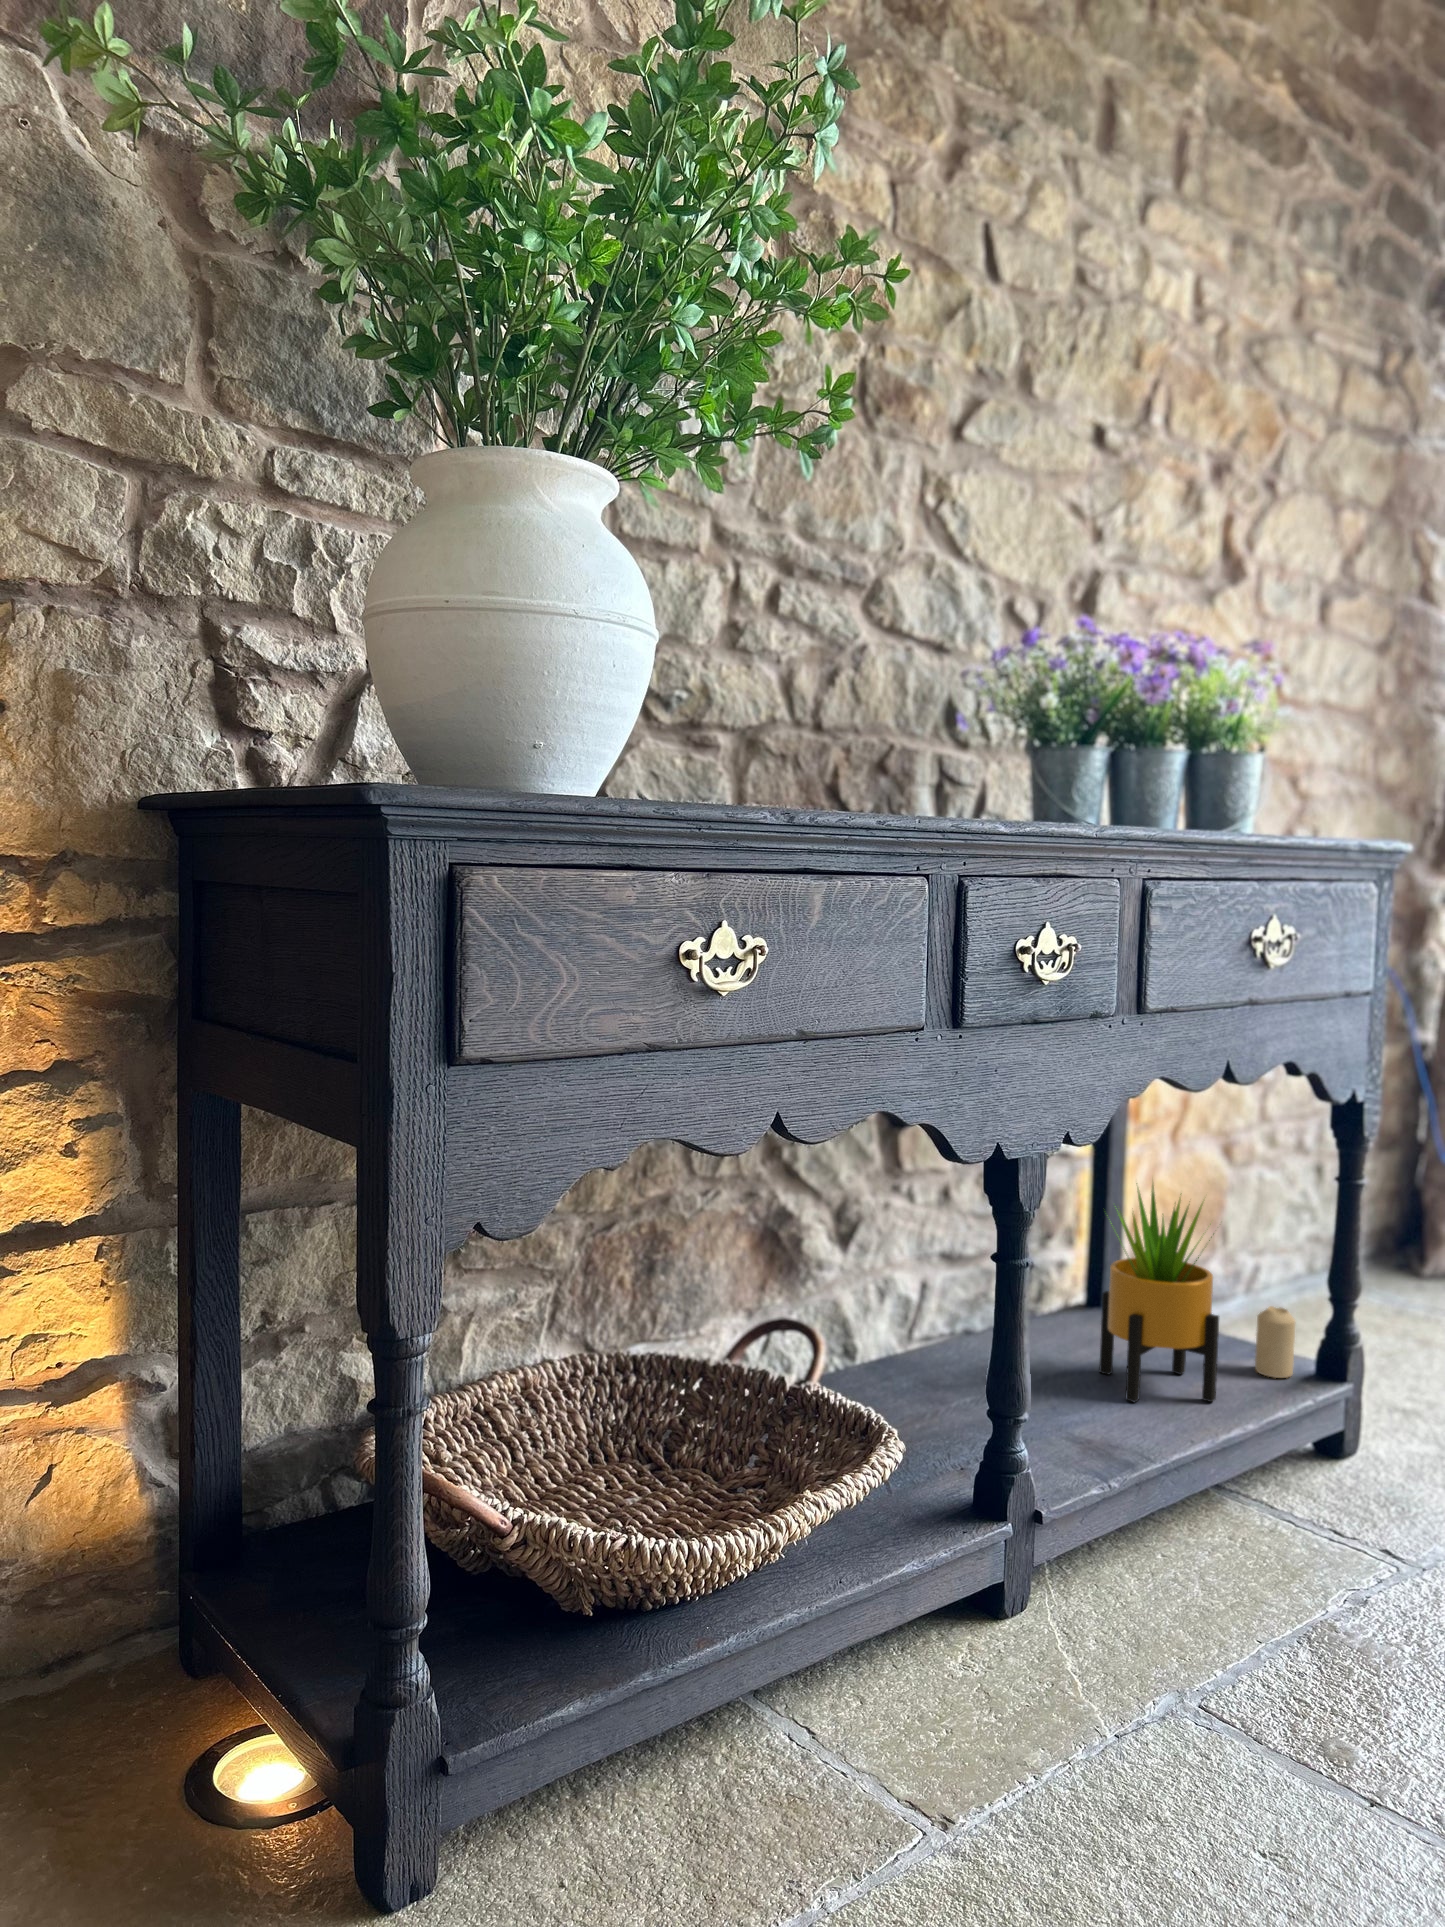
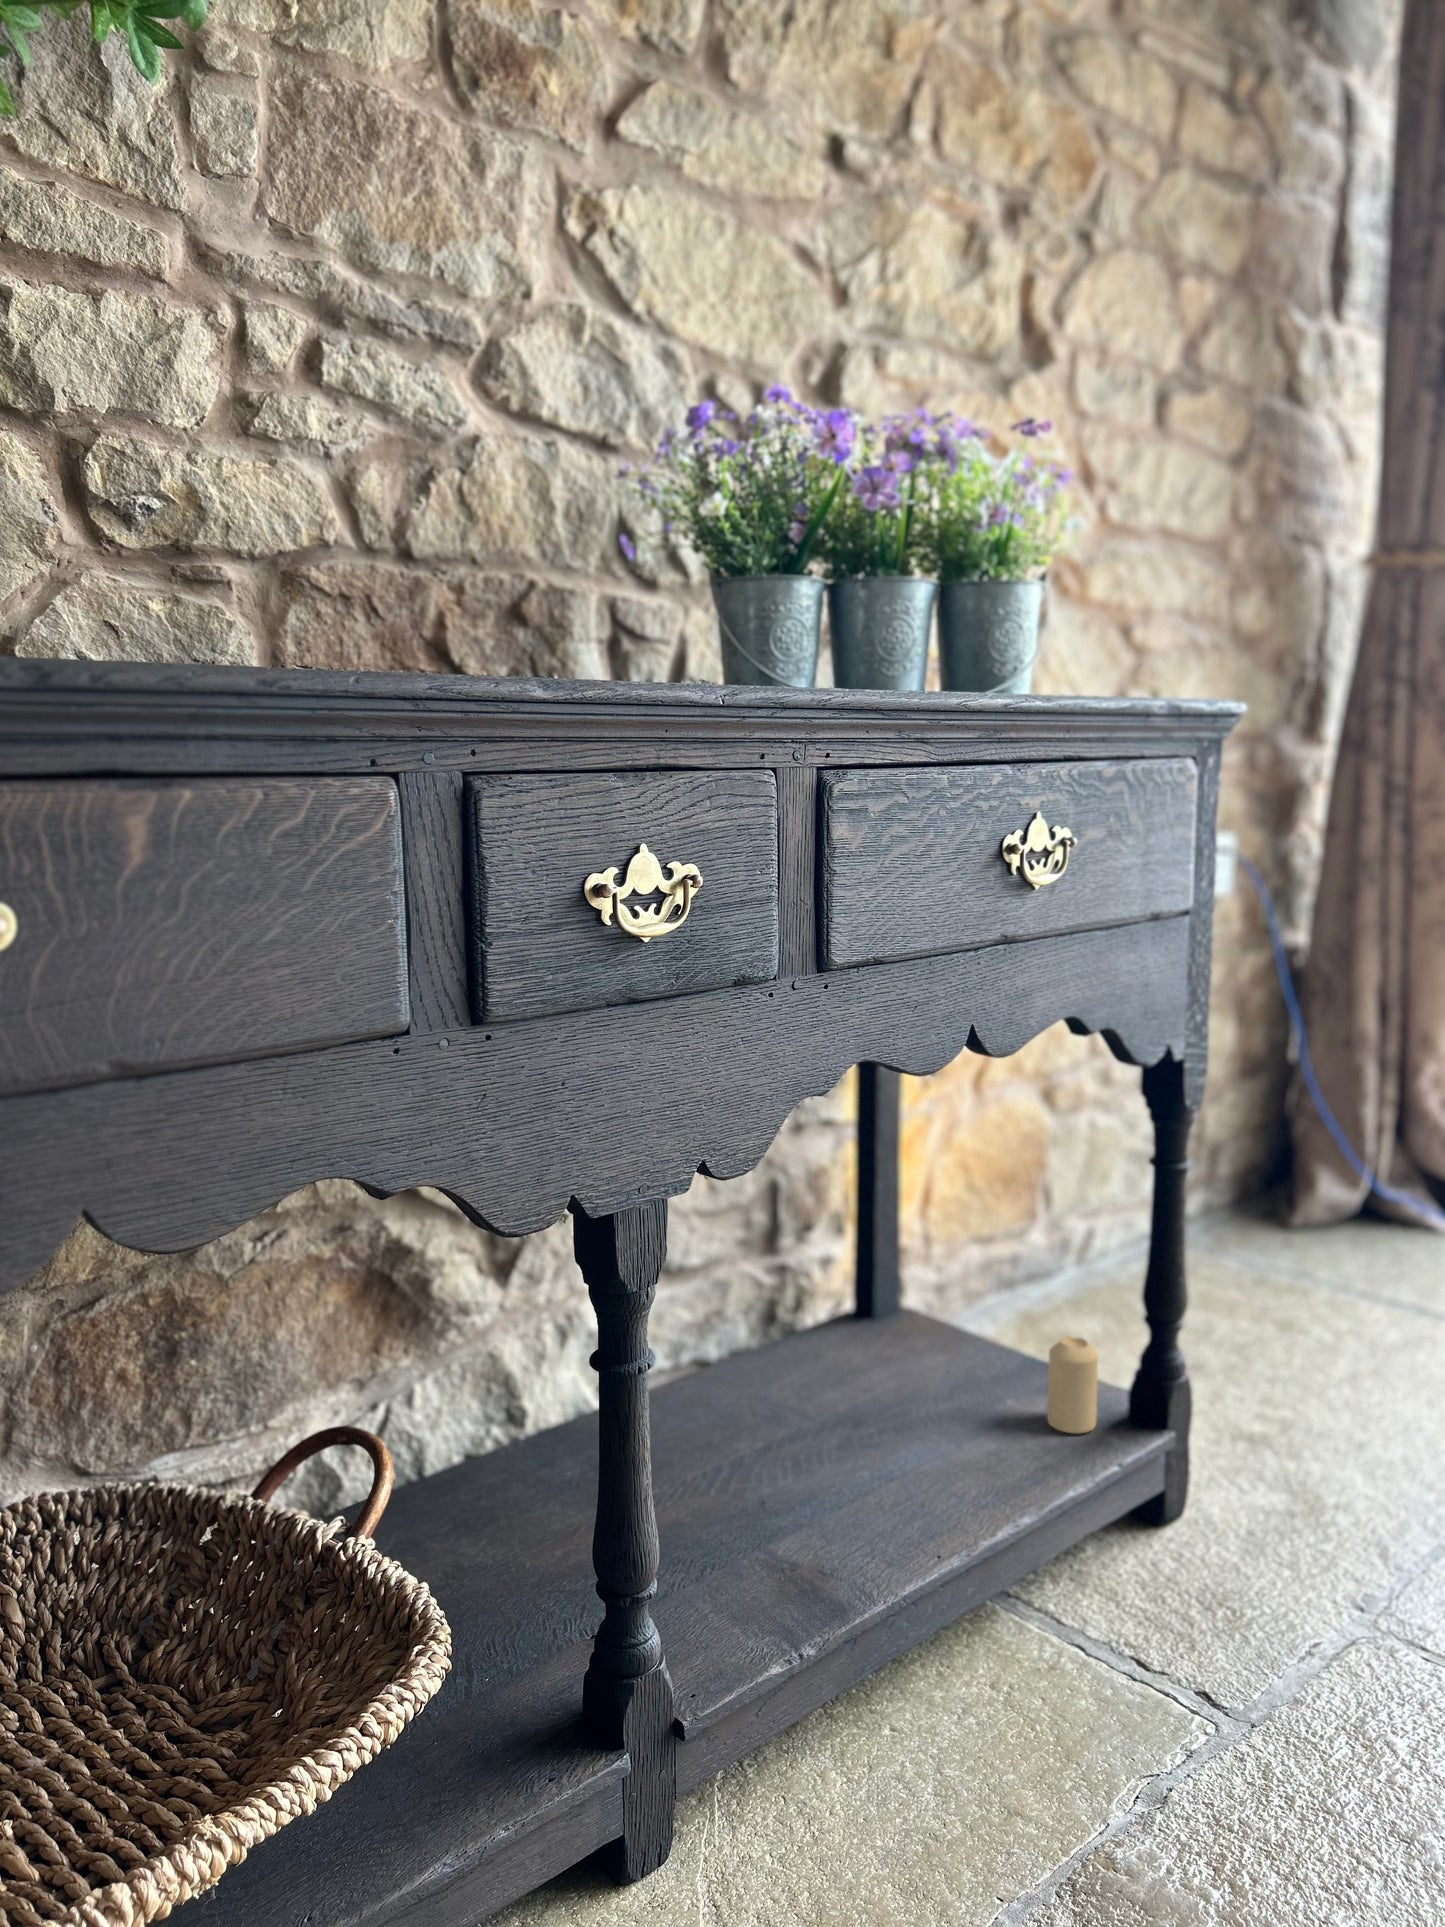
potted plant: present [1099,1183,1219,1402] -> none [826,1171,995,1493]

